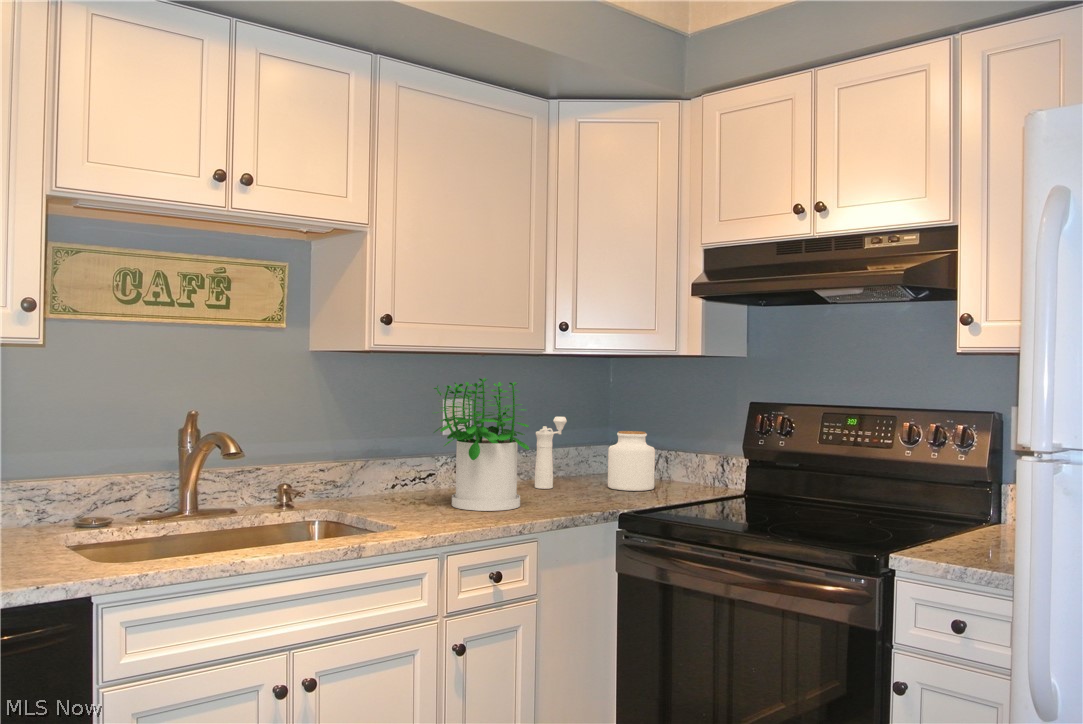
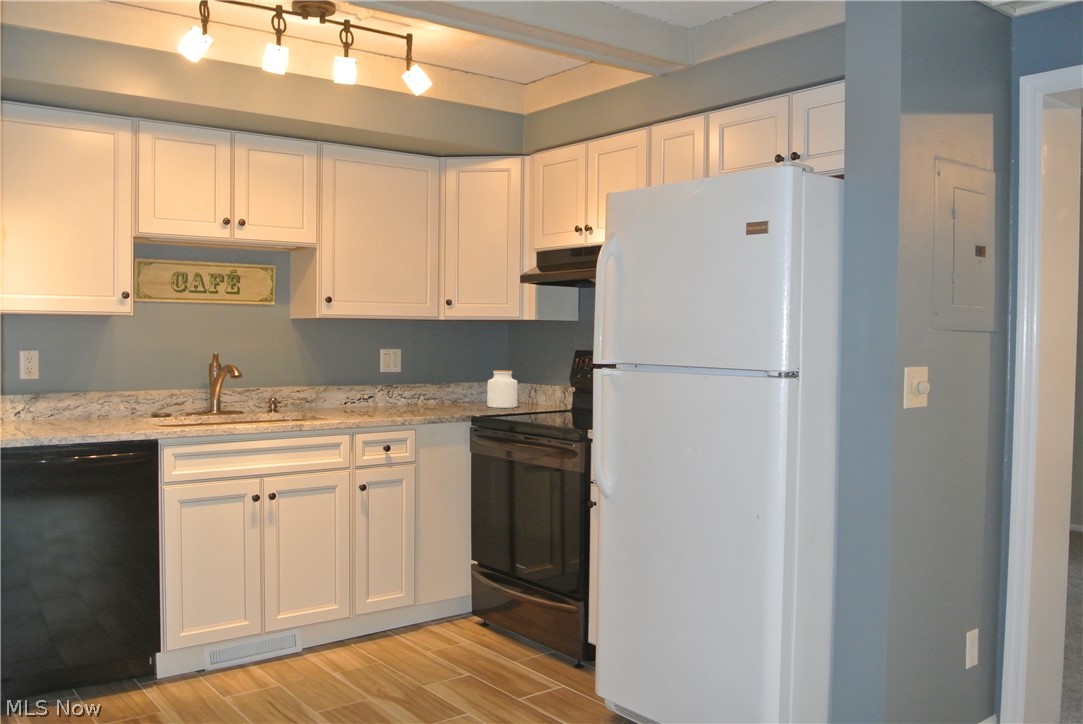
potted plant: present [434,378,529,511] -> none [362,335,418,414]
pepper mill: present [535,417,567,489] -> none [439,361,464,406]

